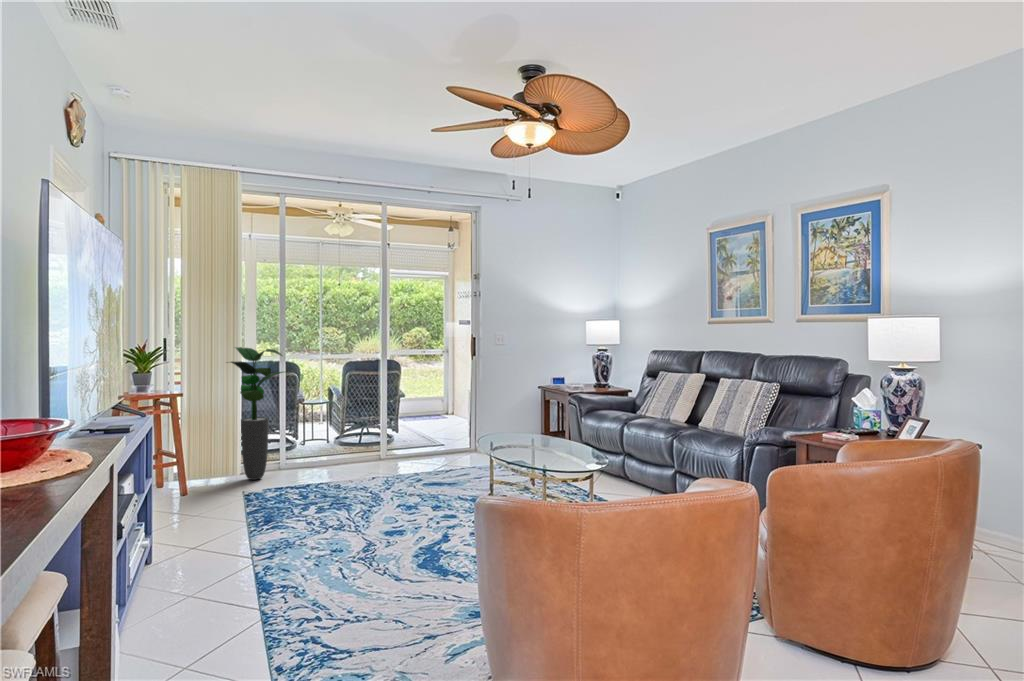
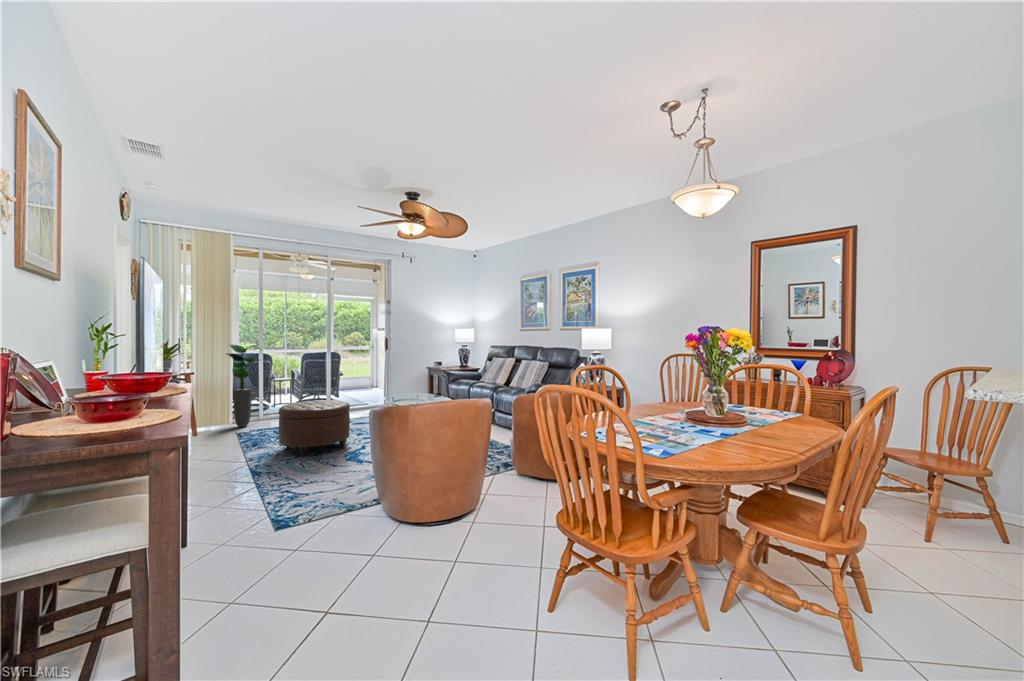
ottoman: none [305,446,421,552] -> present [279,400,350,457]

